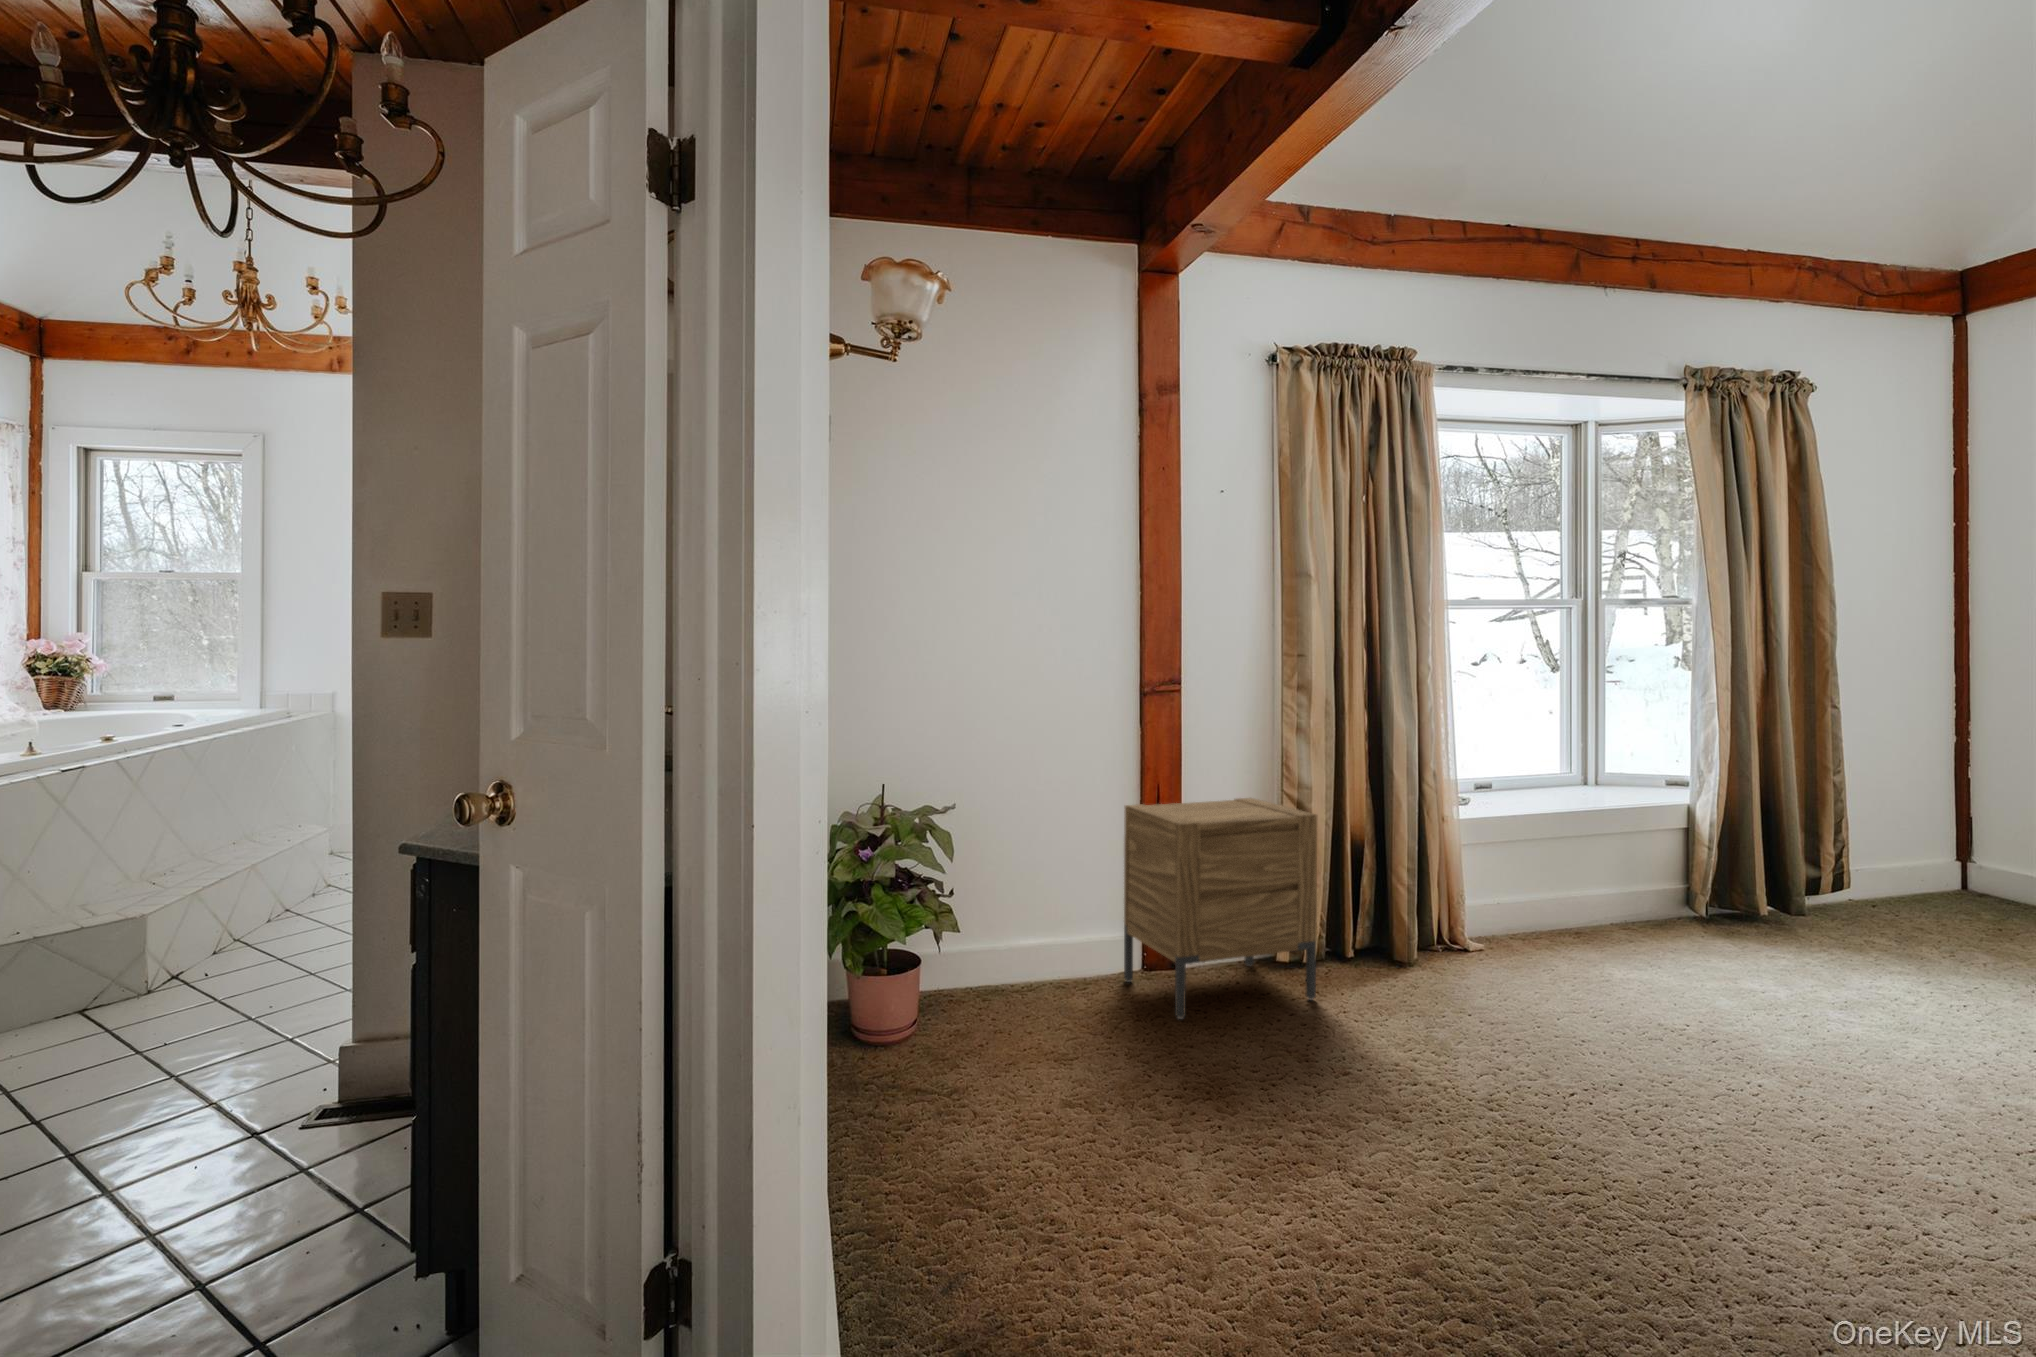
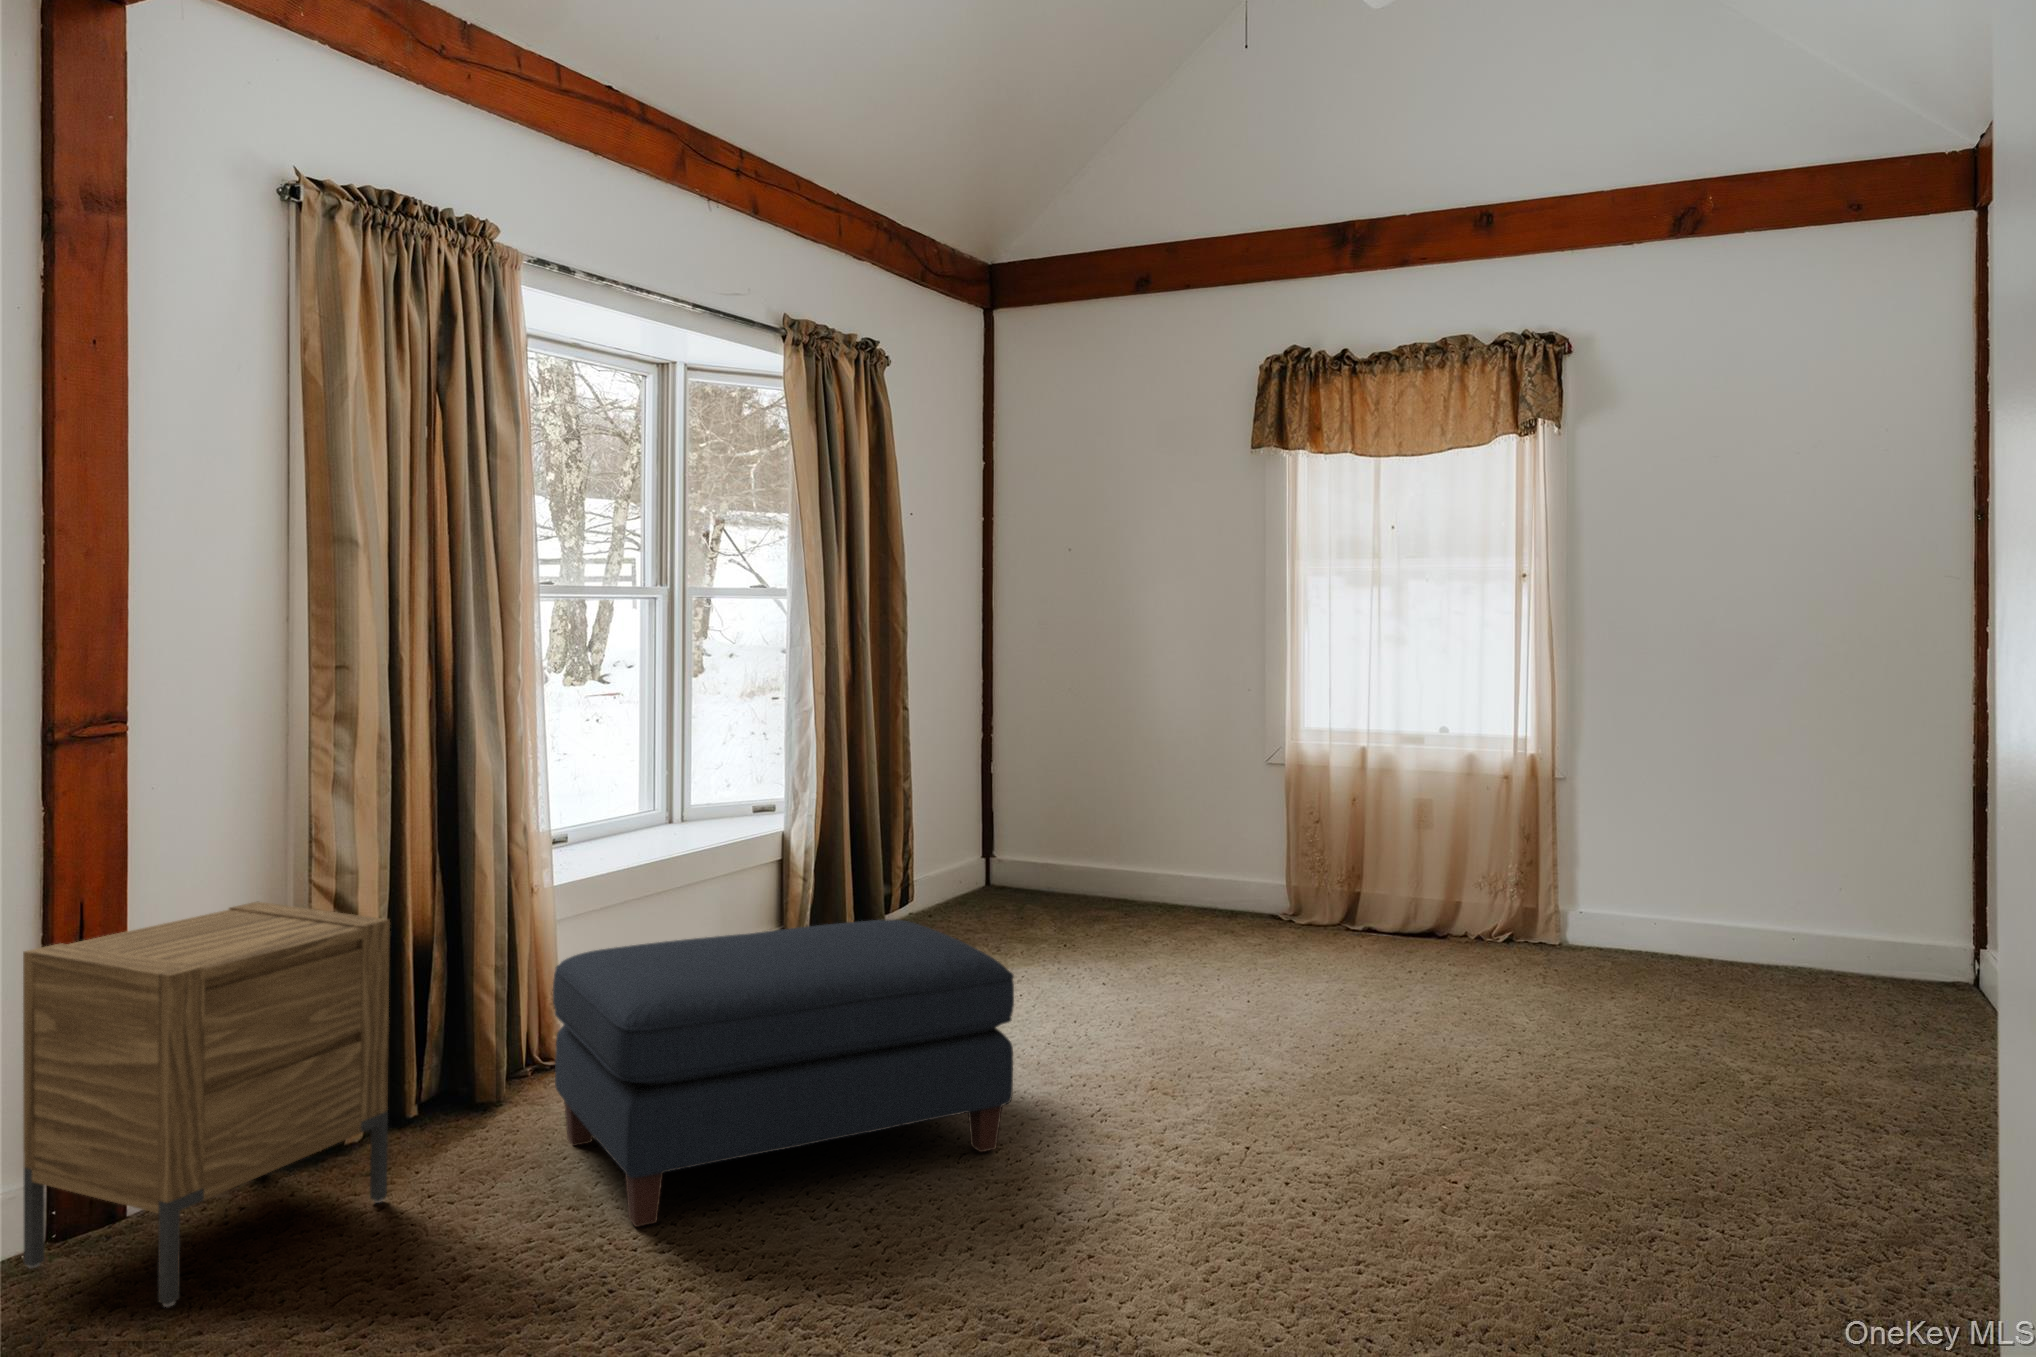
ottoman: none [1438,860,1884,1108] -> present [553,920,1014,1227]

